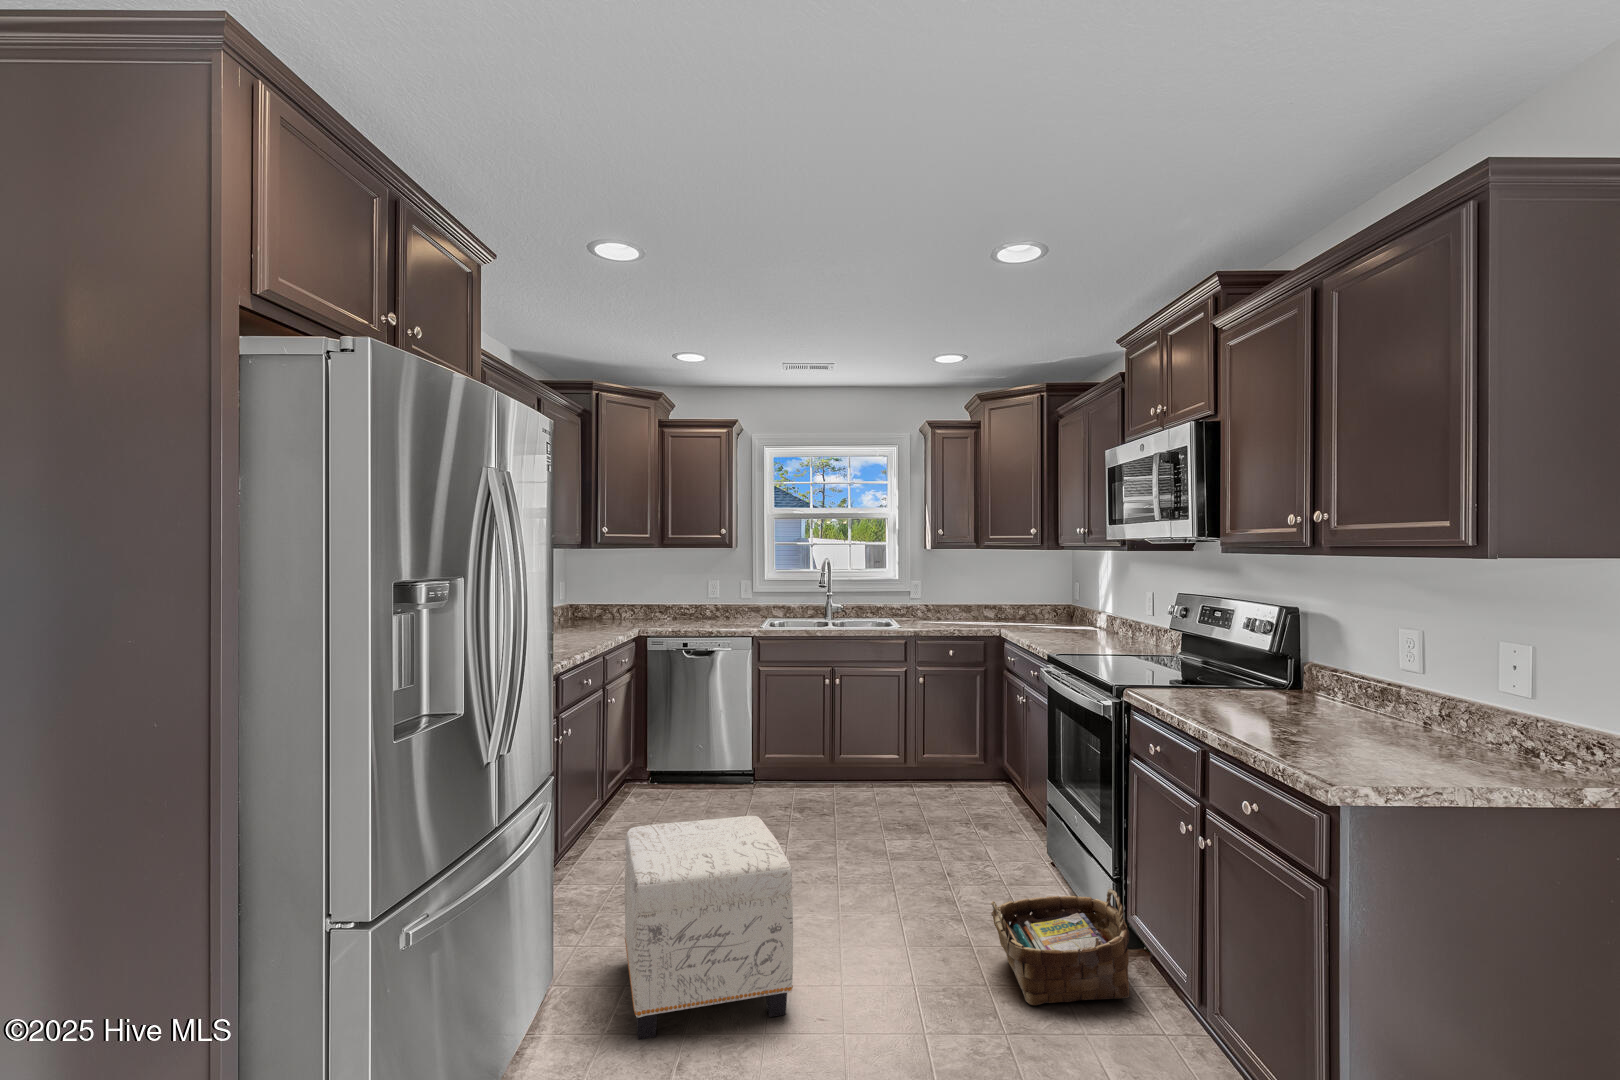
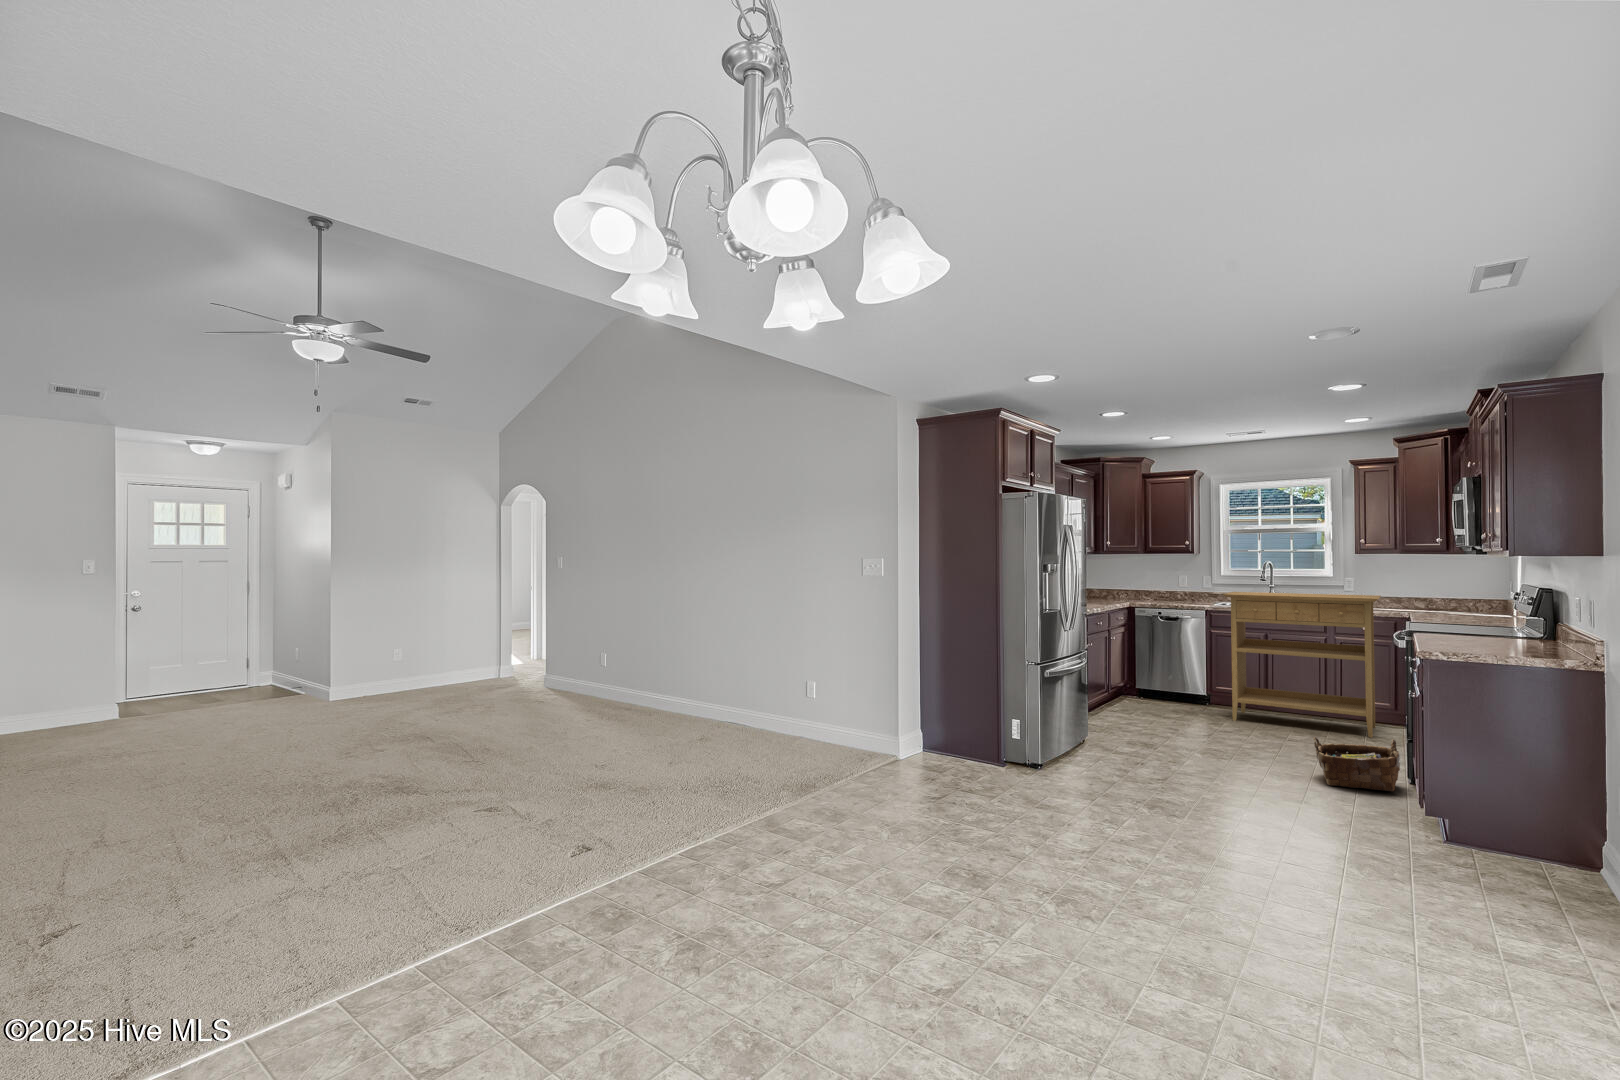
console table: none [790,608,997,824] -> present [1223,592,1381,738]
ottoman: present [625,816,793,1040] -> none [1113,681,1192,766]

